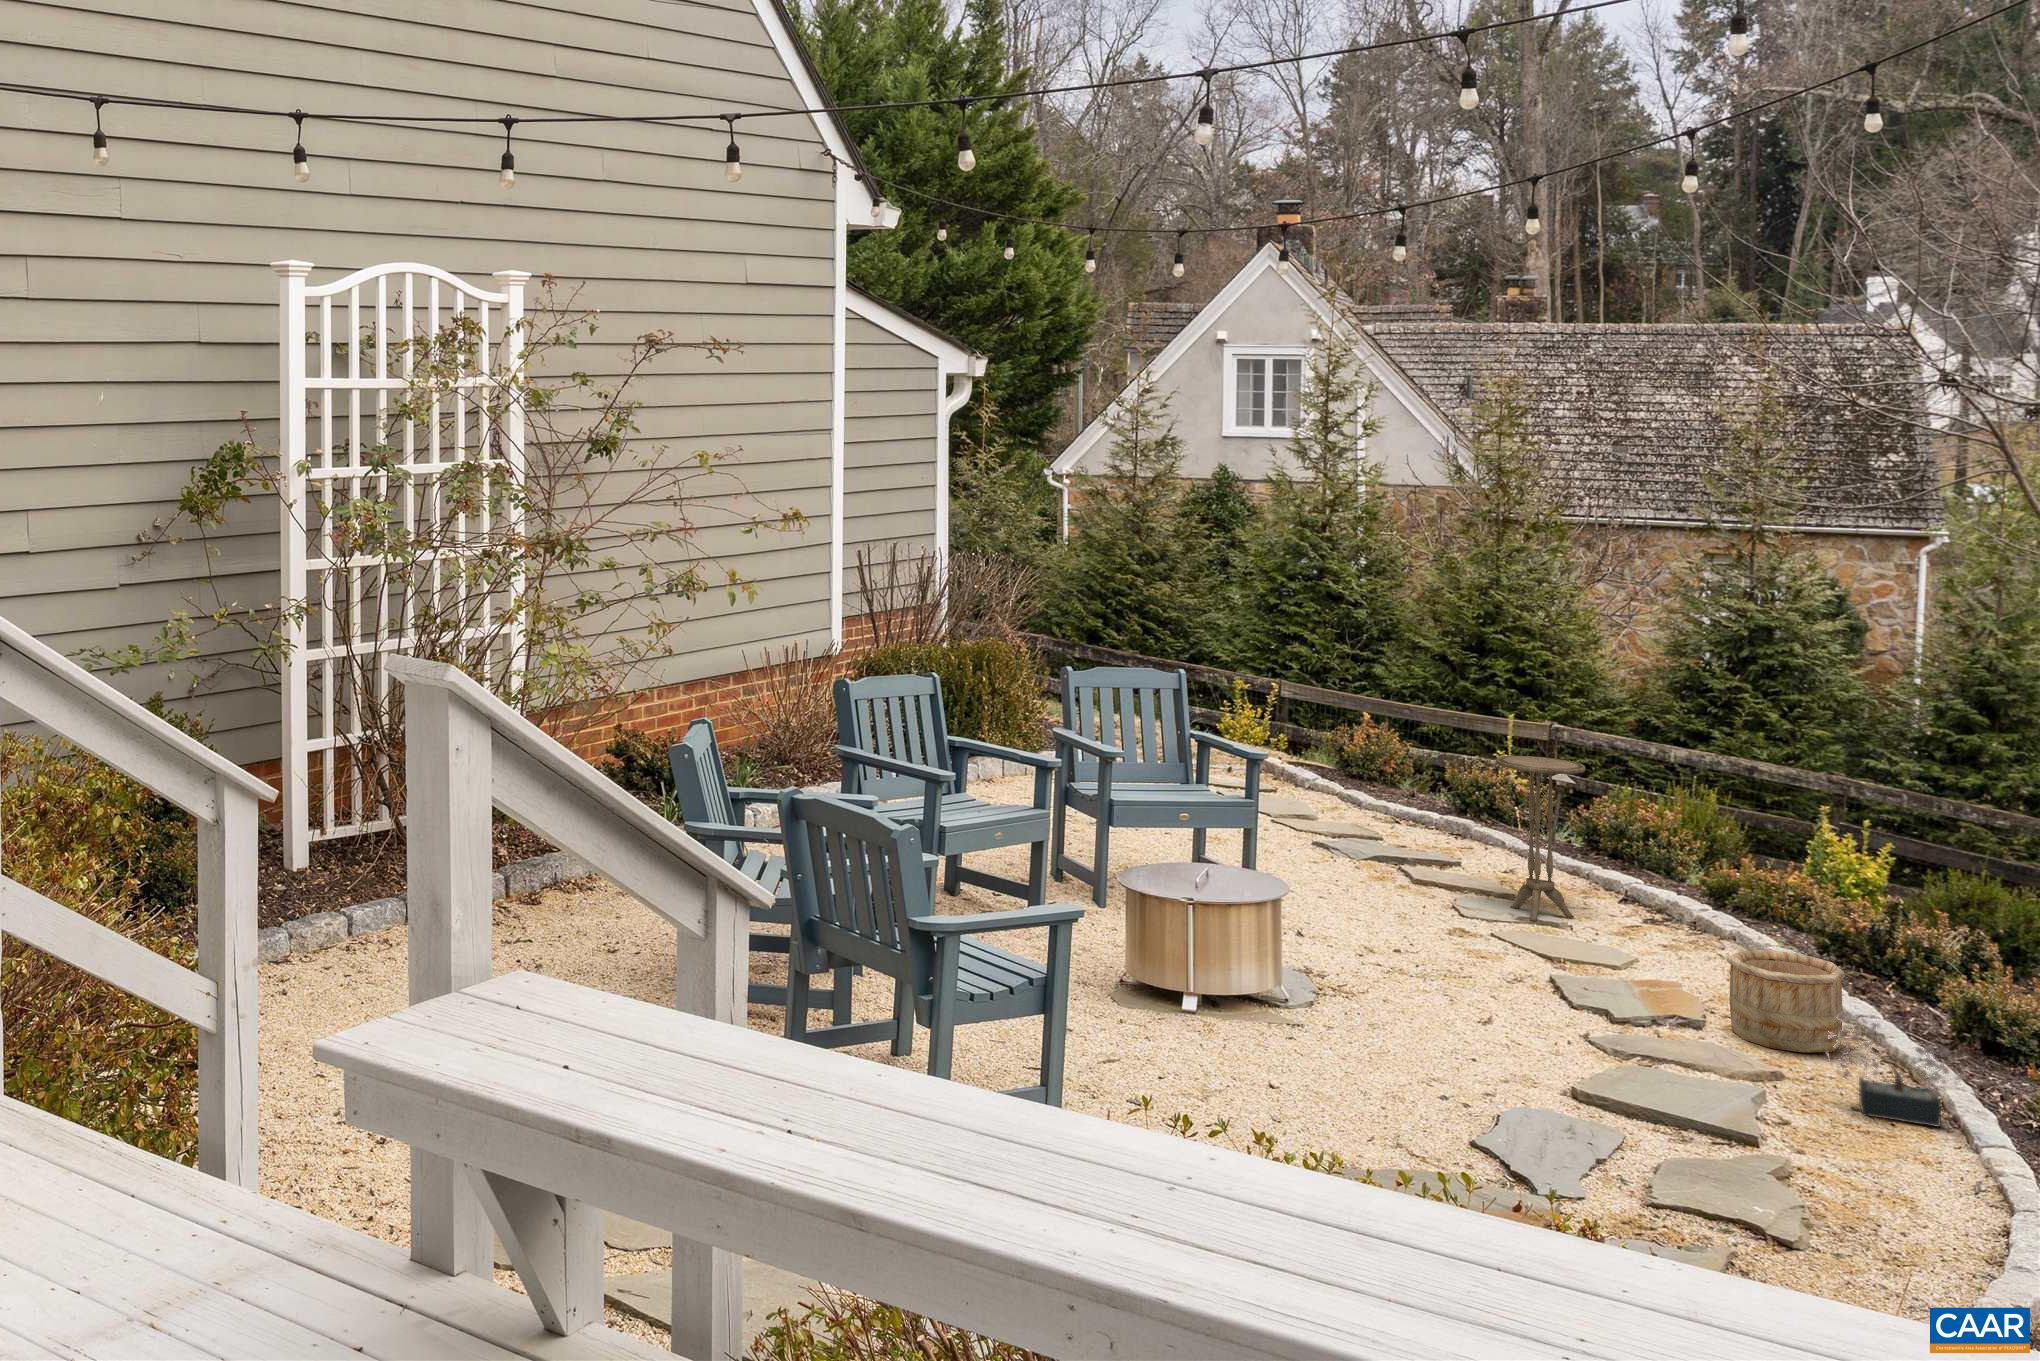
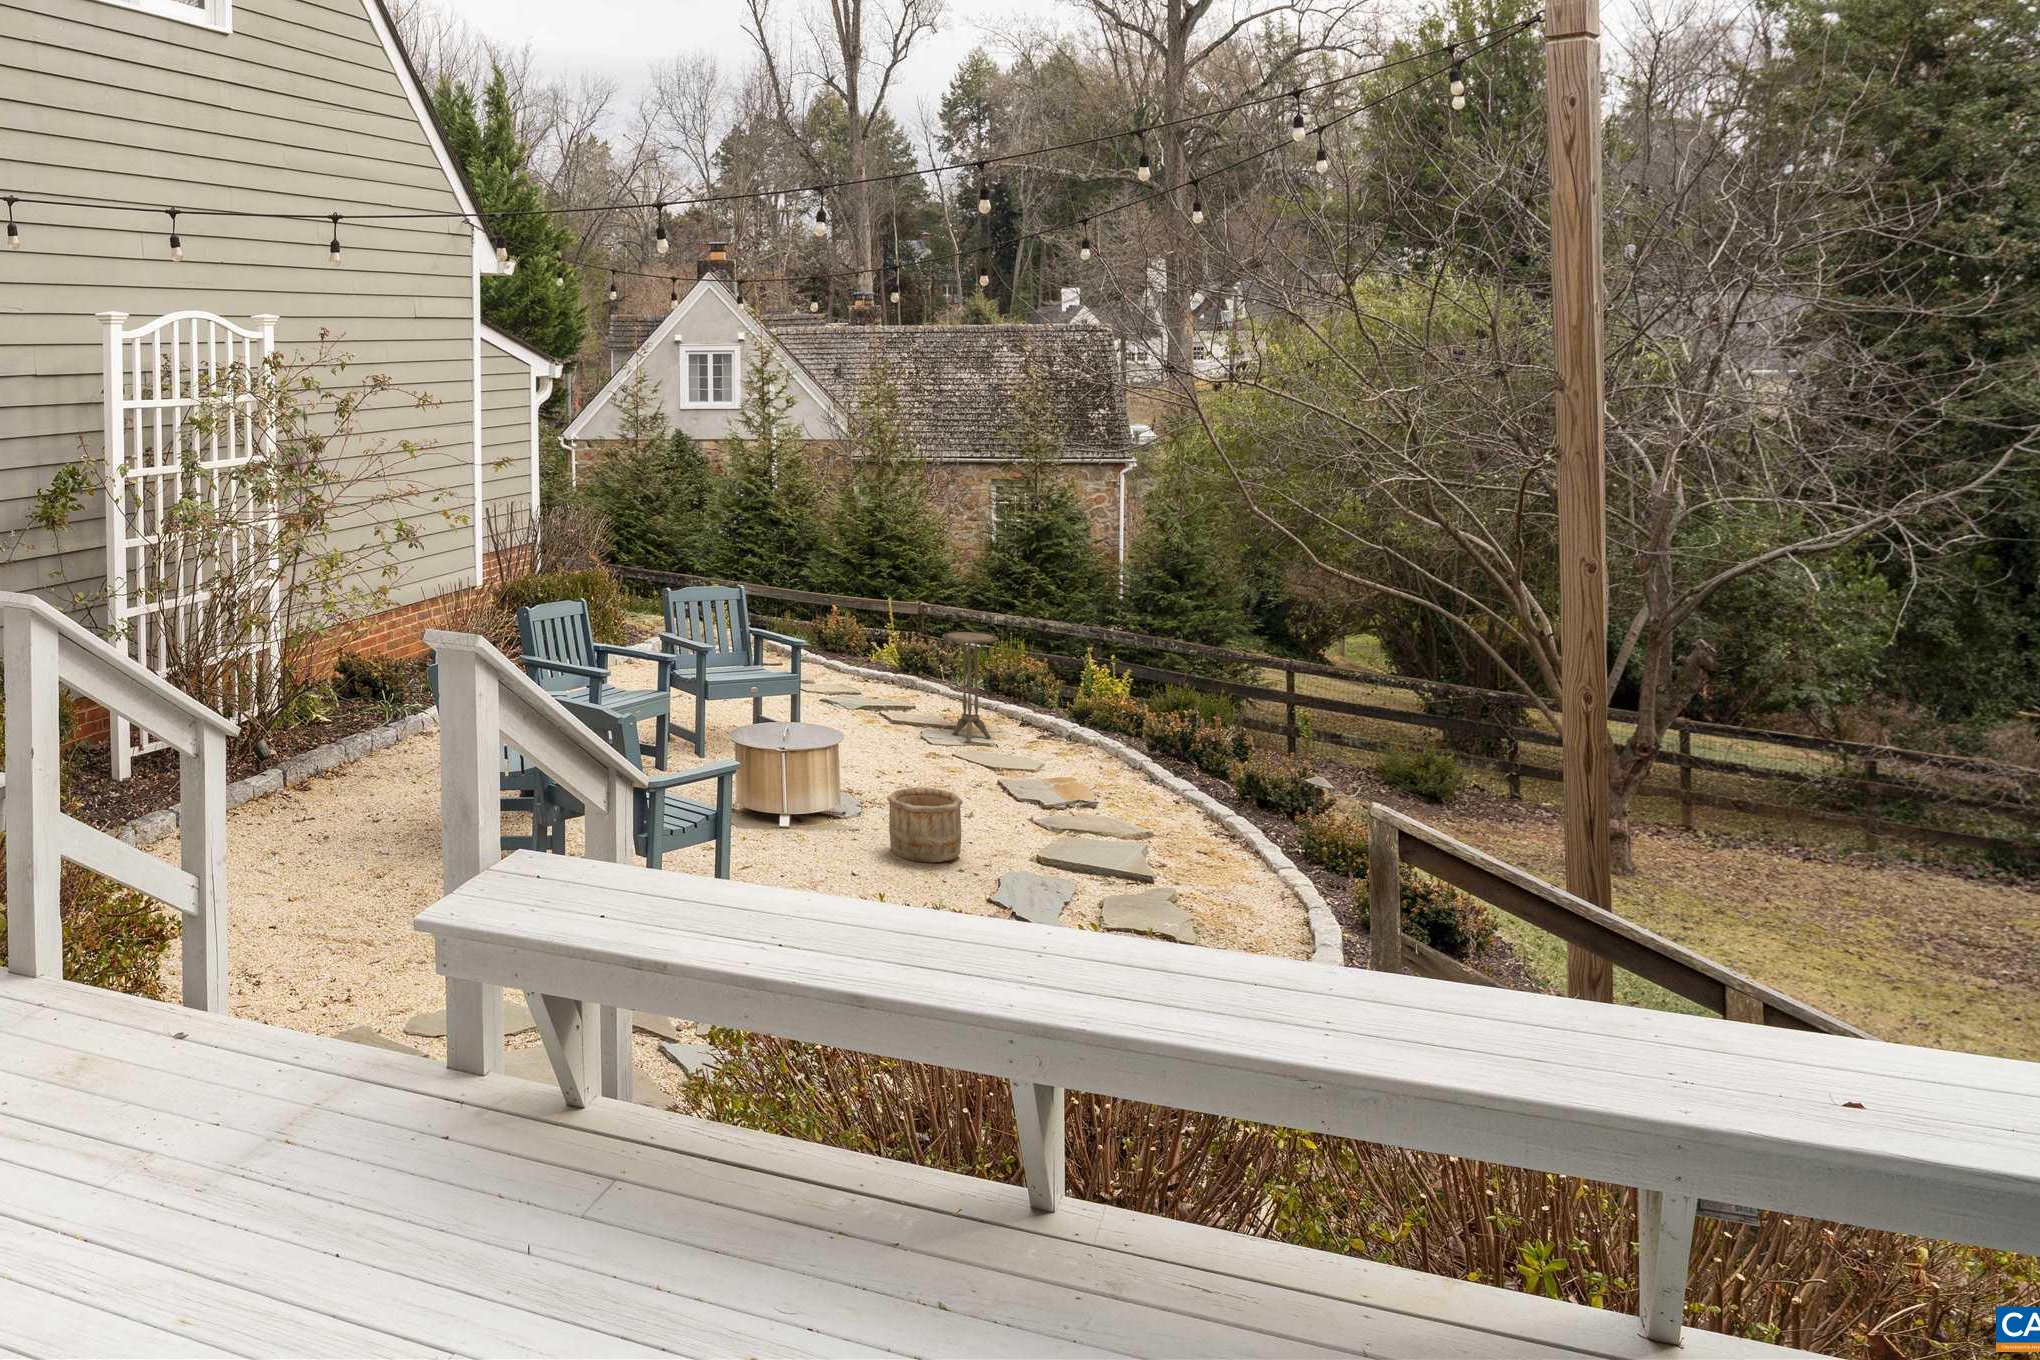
wooden bucket: present [1726,950,1845,1053] -> present [887,787,963,862]
decorative plant: present [1826,1012,1962,1127] -> none [1183,789,1261,857]

